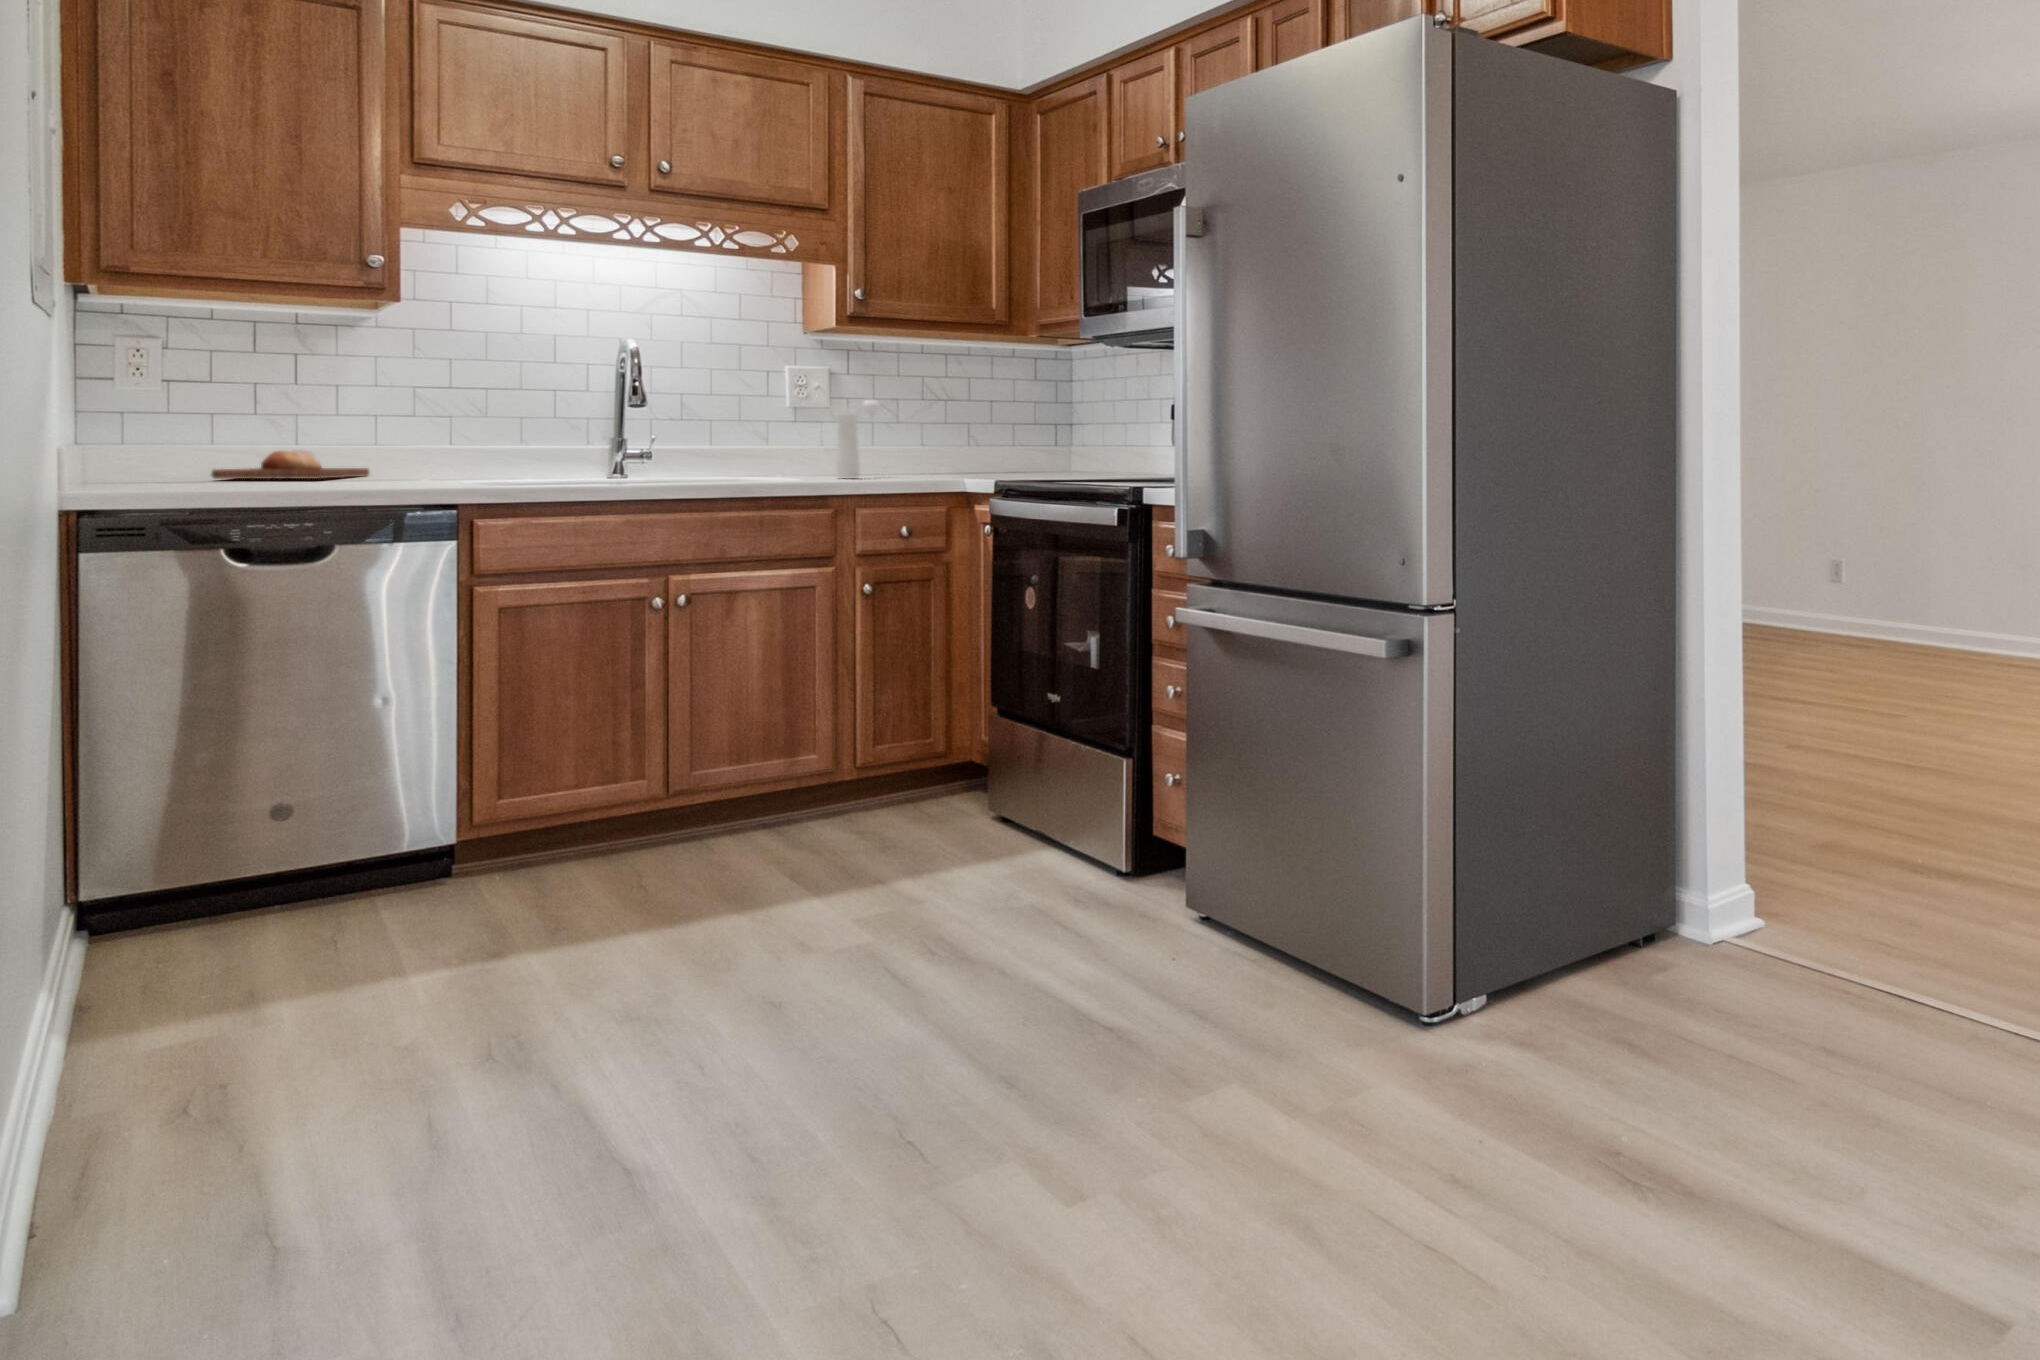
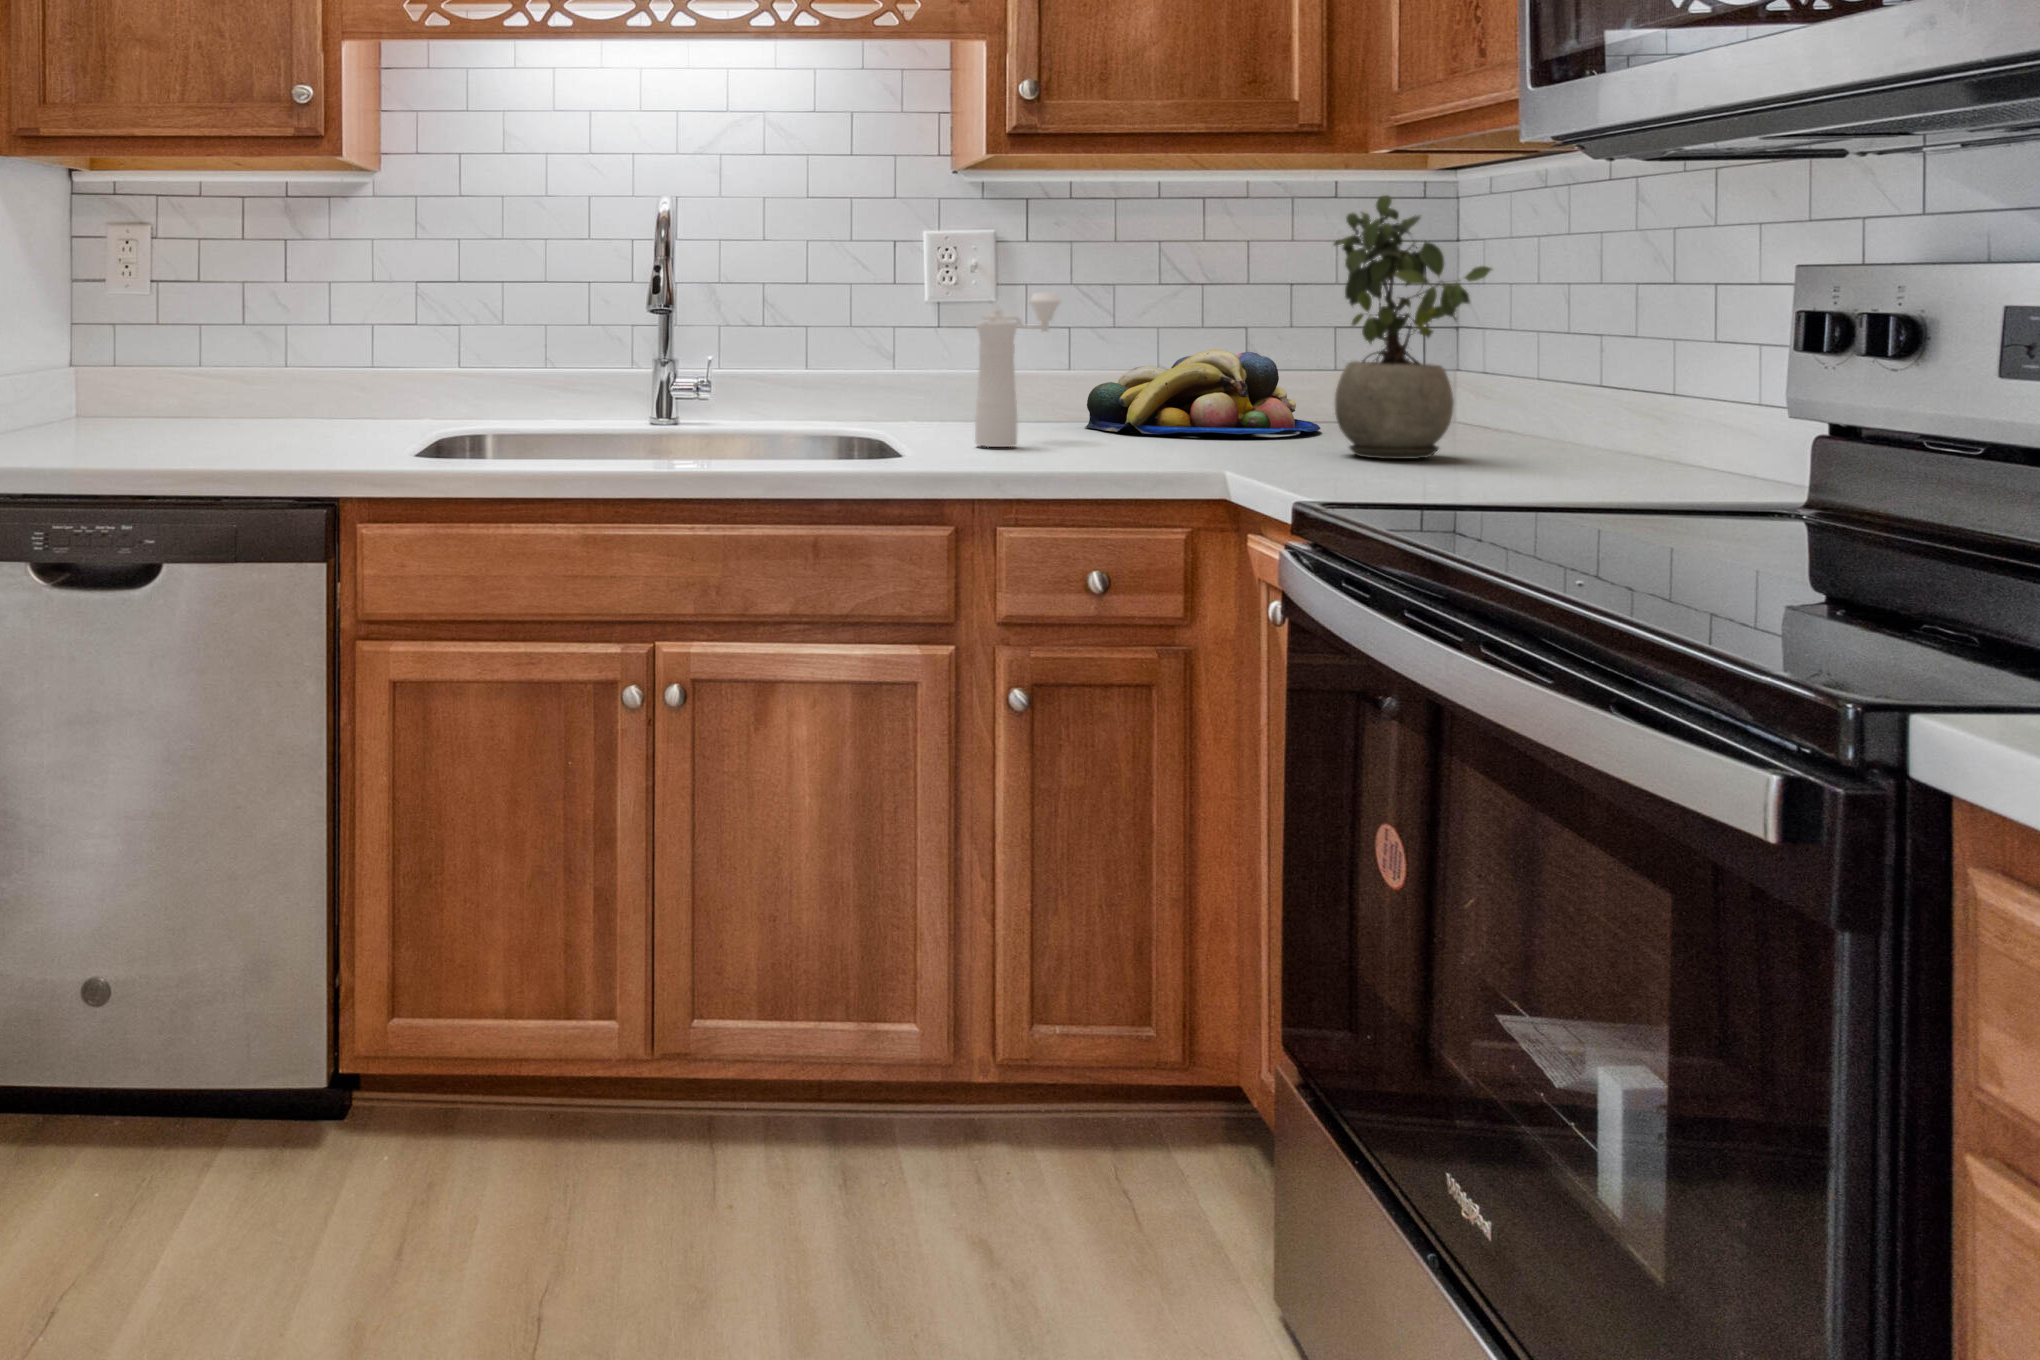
potted plant: none [1015,359,1080,478] -> present [1334,195,1492,459]
fruit bowl: none [891,433,1014,474] -> present [1085,350,1320,435]
bread loaf: present [211,451,369,479] -> none [122,387,344,437]

